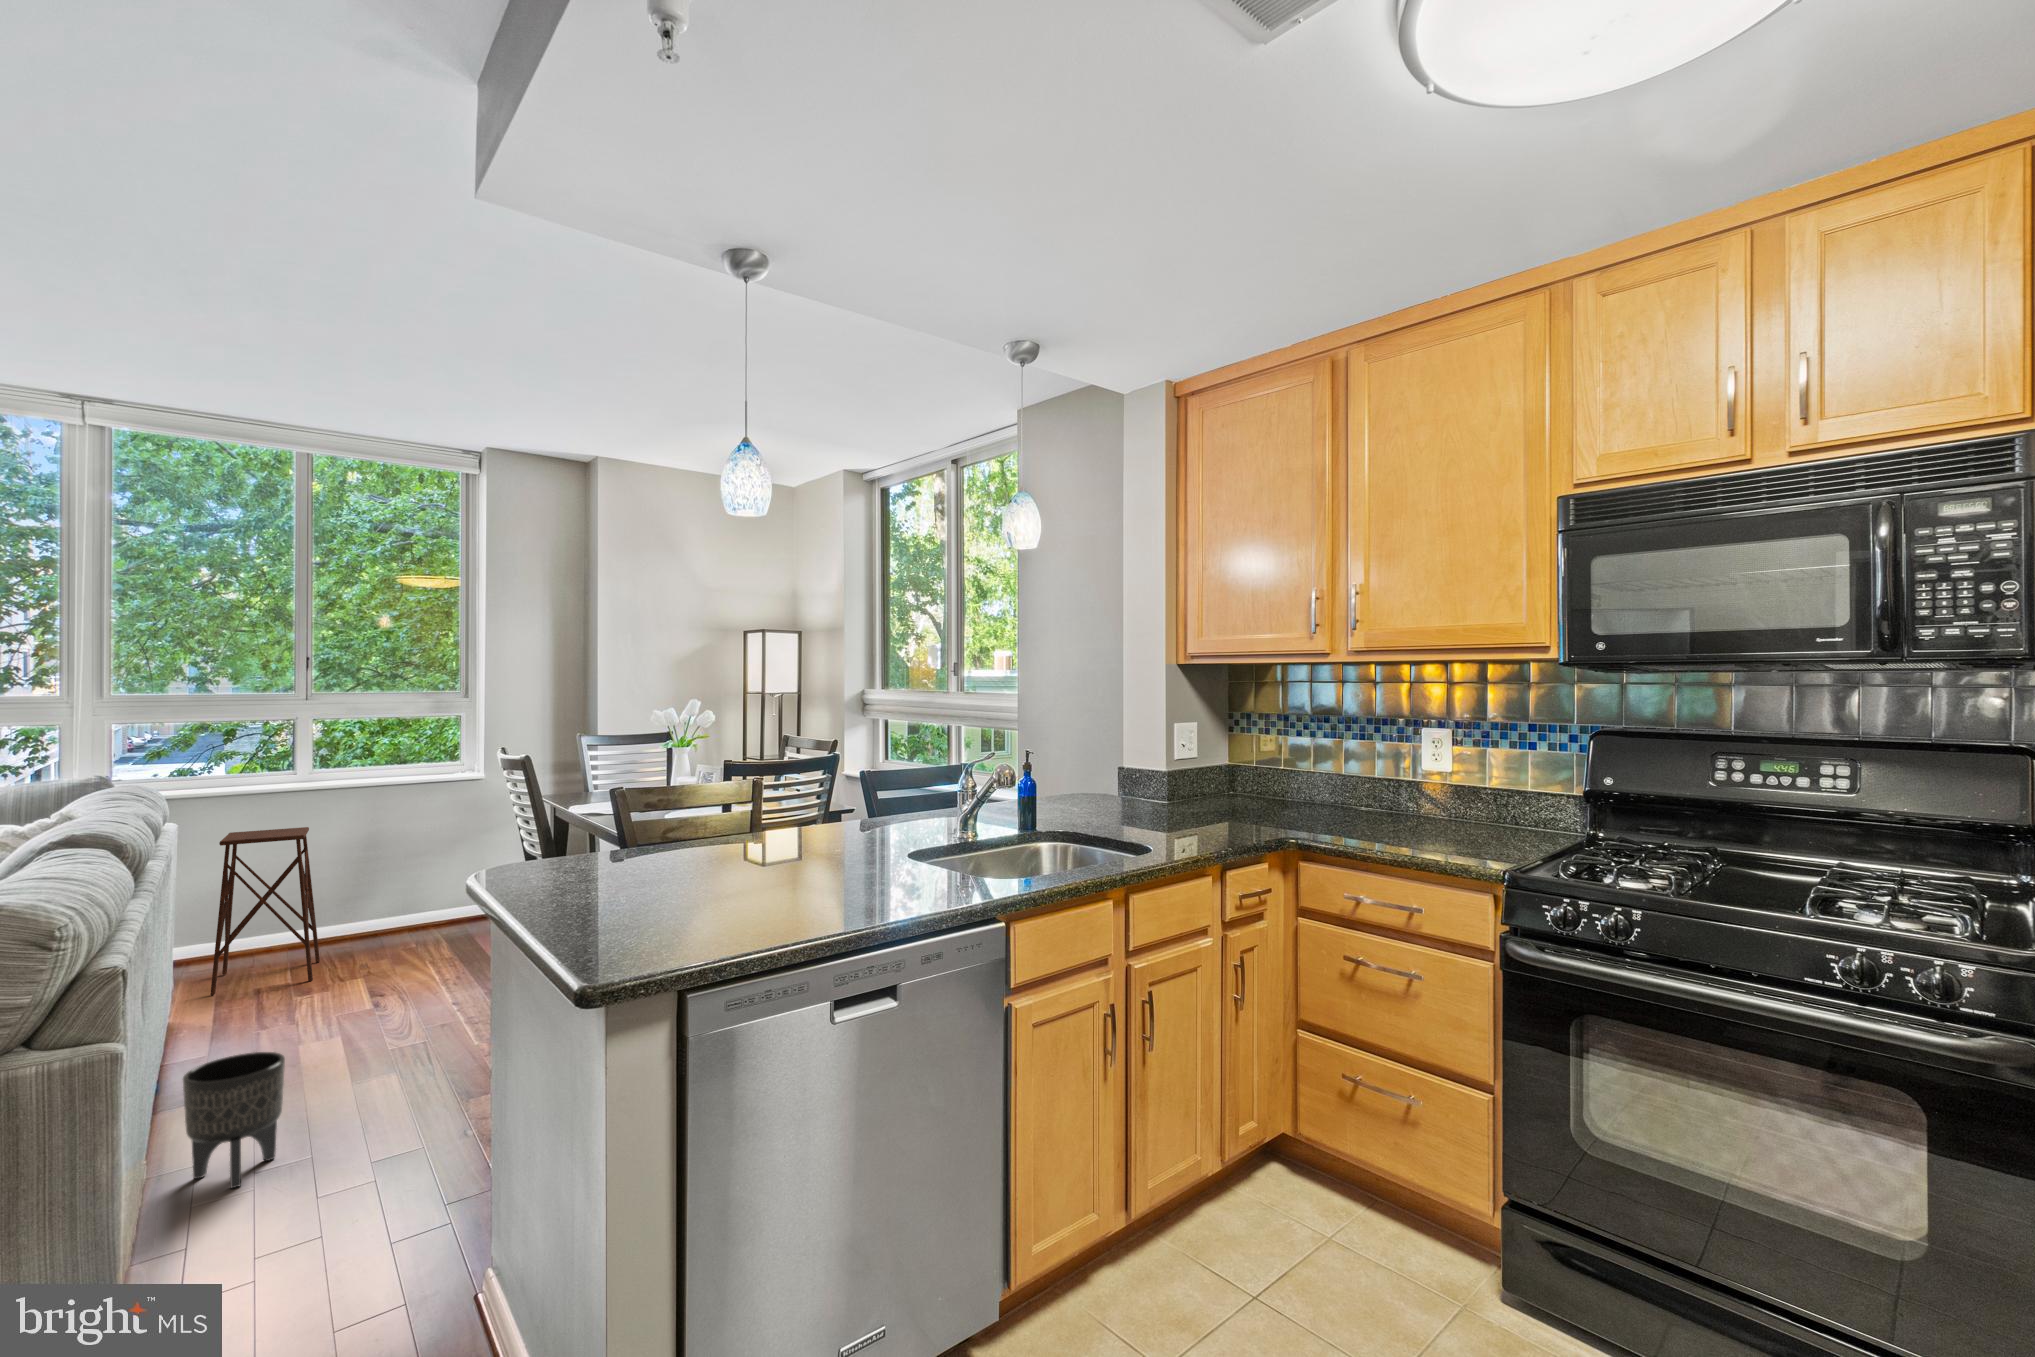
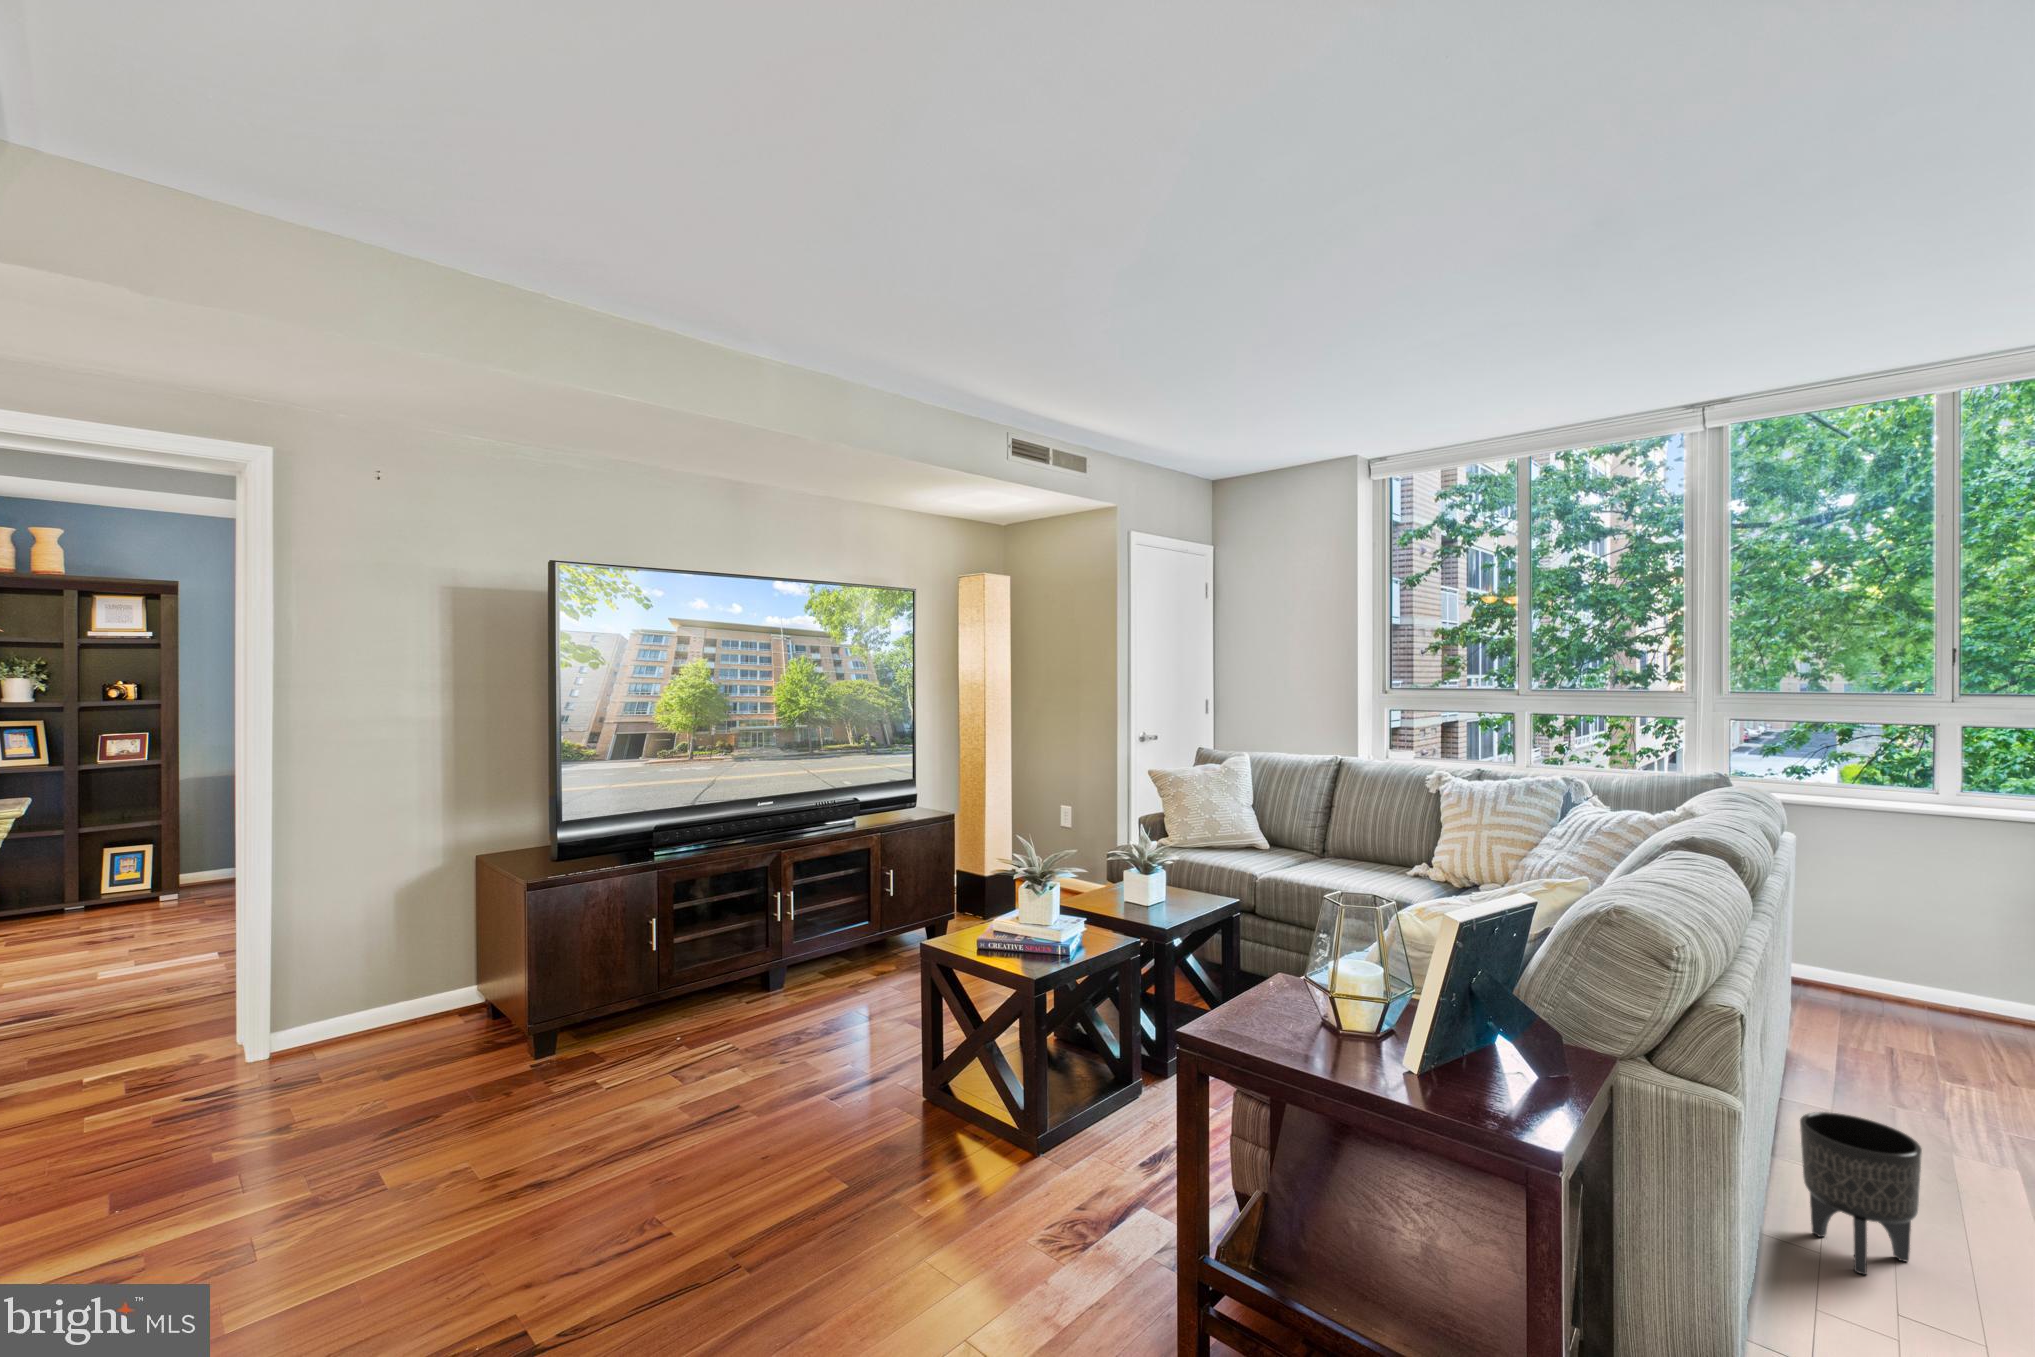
side table: present [210,827,320,995] -> none [1827,842,1959,1036]

